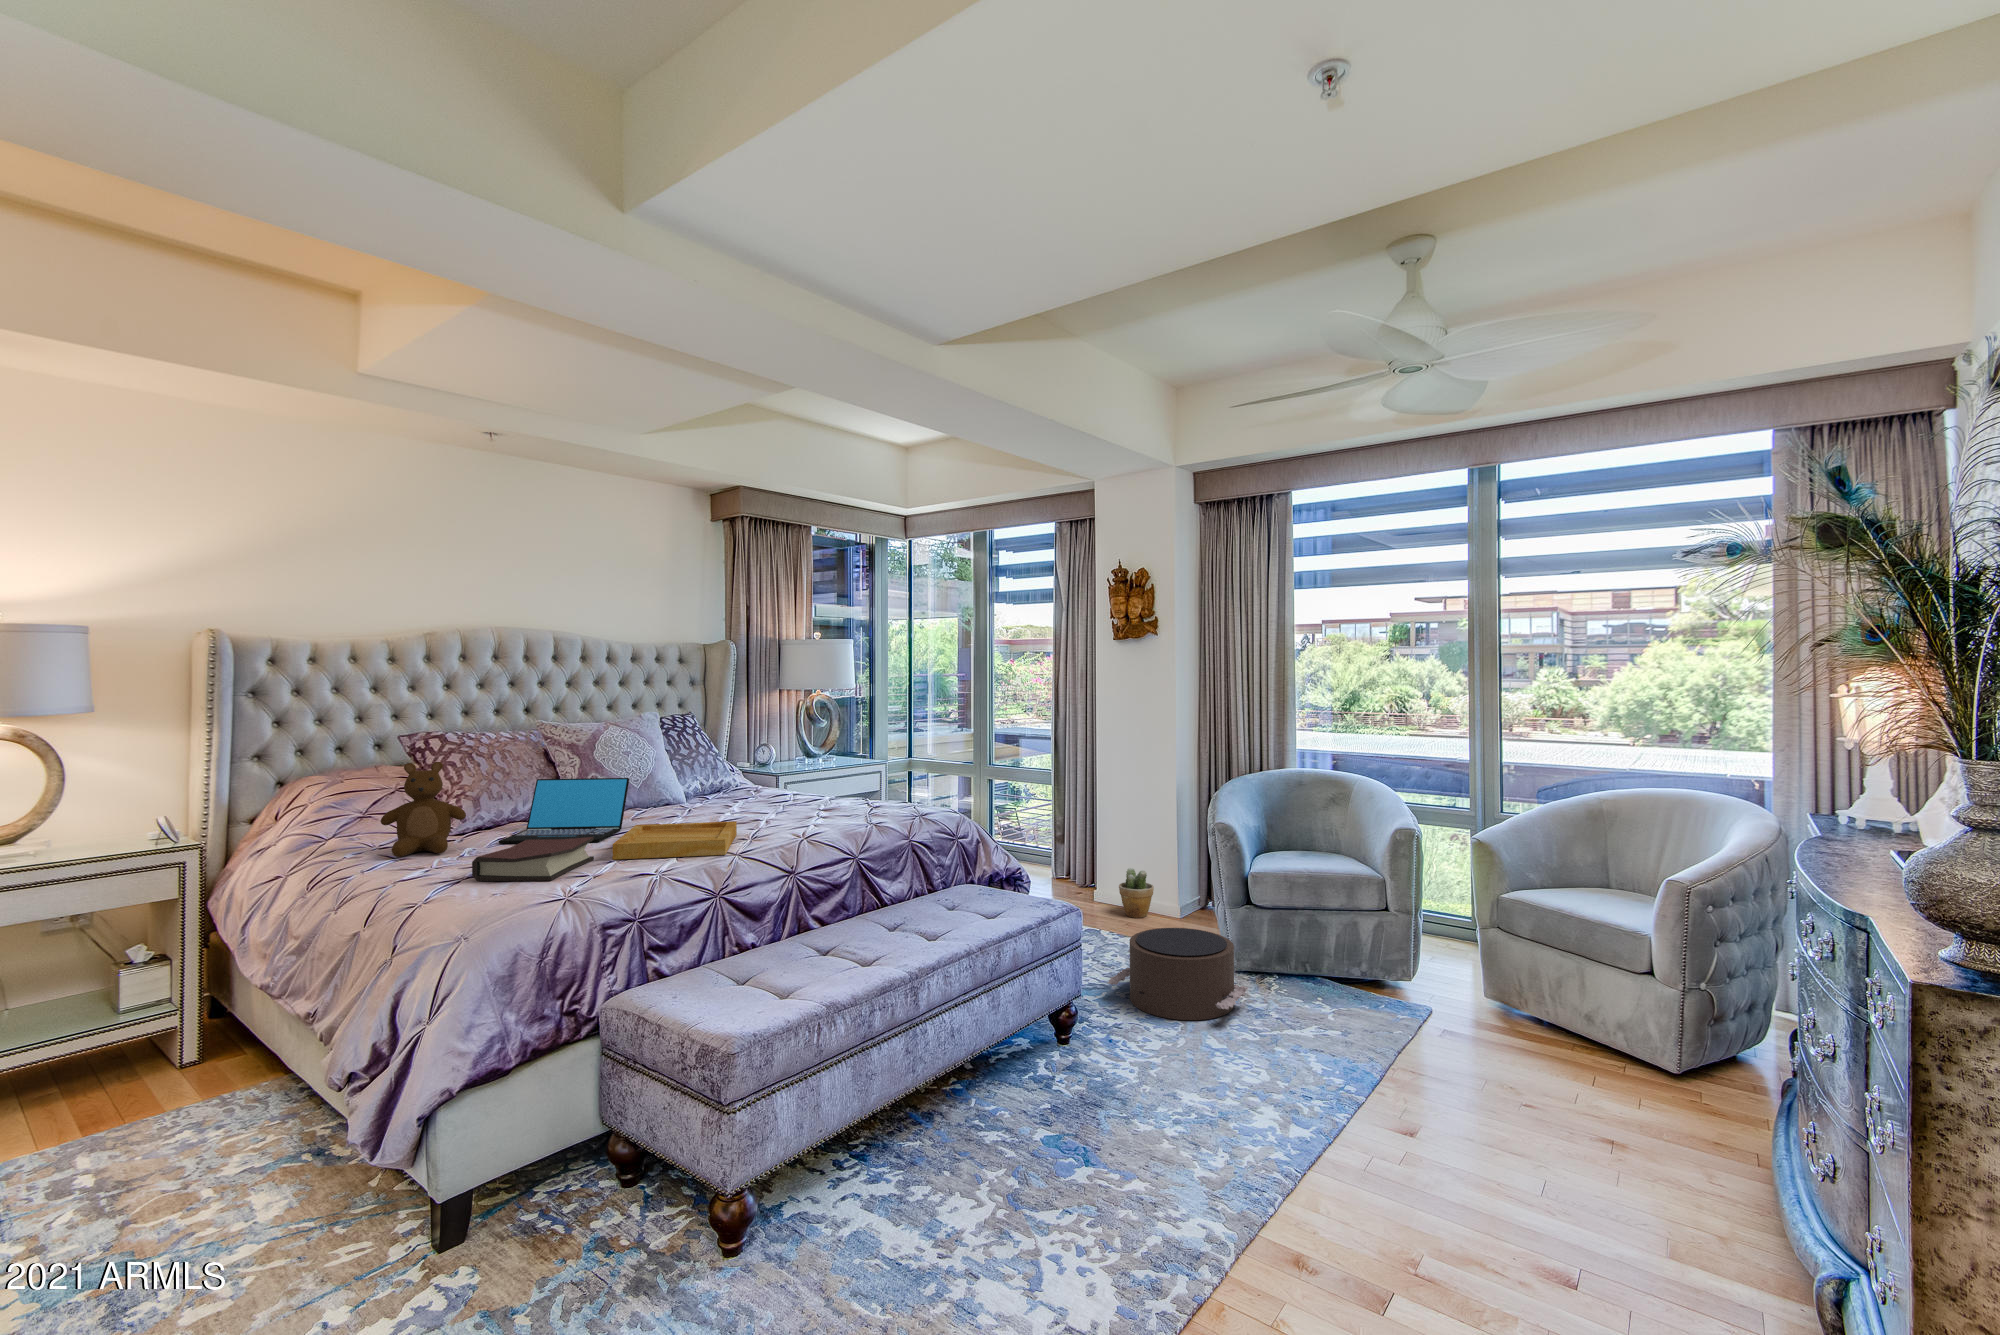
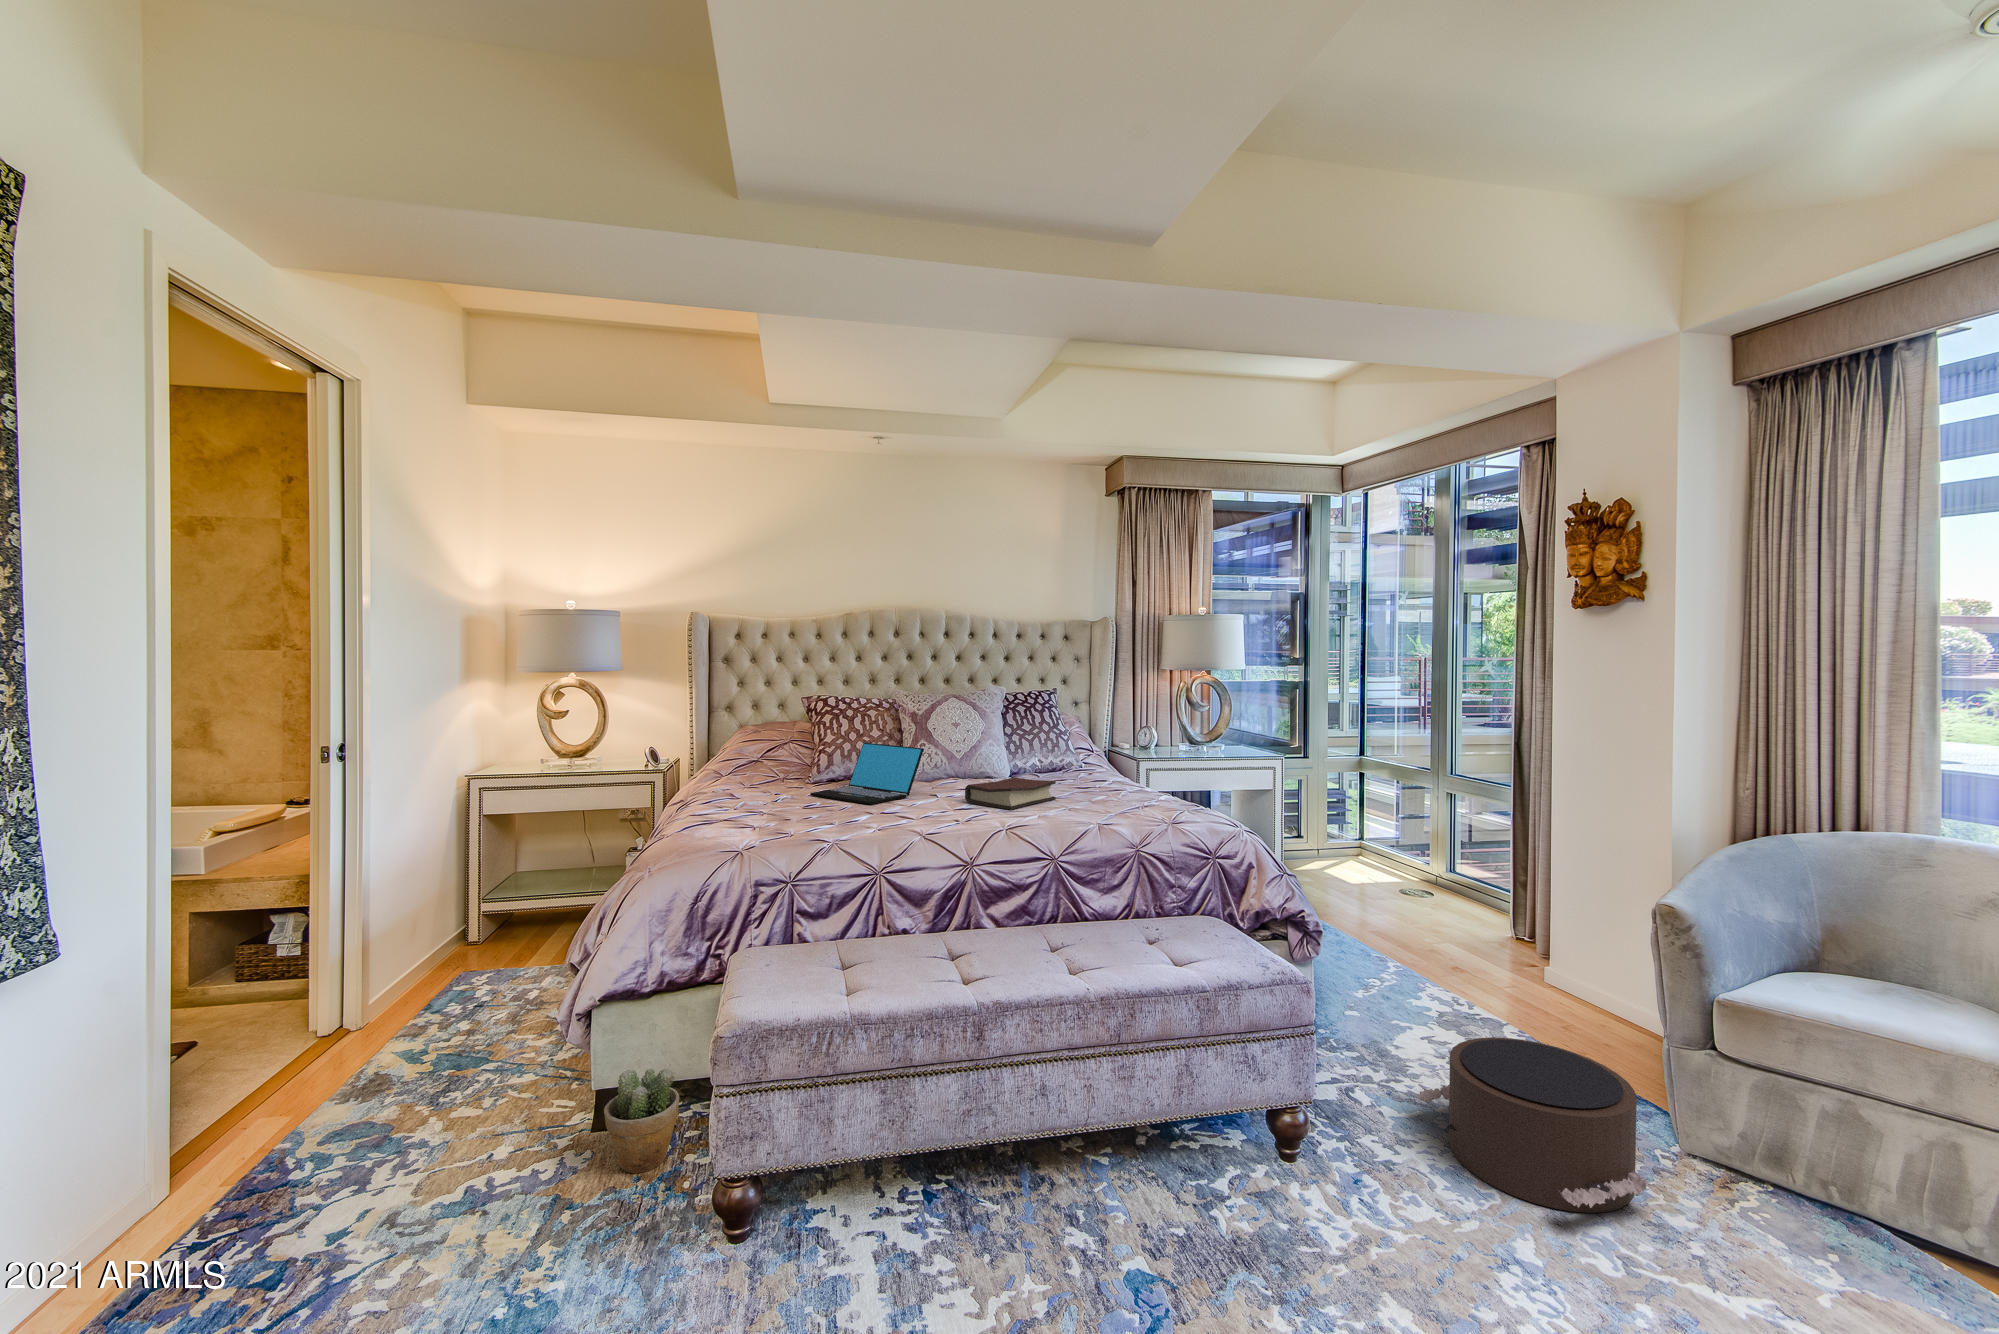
teddy bear: present [381,762,466,857] -> none [730,721,791,798]
tray: present [612,821,737,860] -> none [841,793,980,834]
hardback book: present [472,837,594,881] -> present [965,777,1056,810]
potted plant: present [1119,868,1154,918] -> present [604,1068,679,1173]

